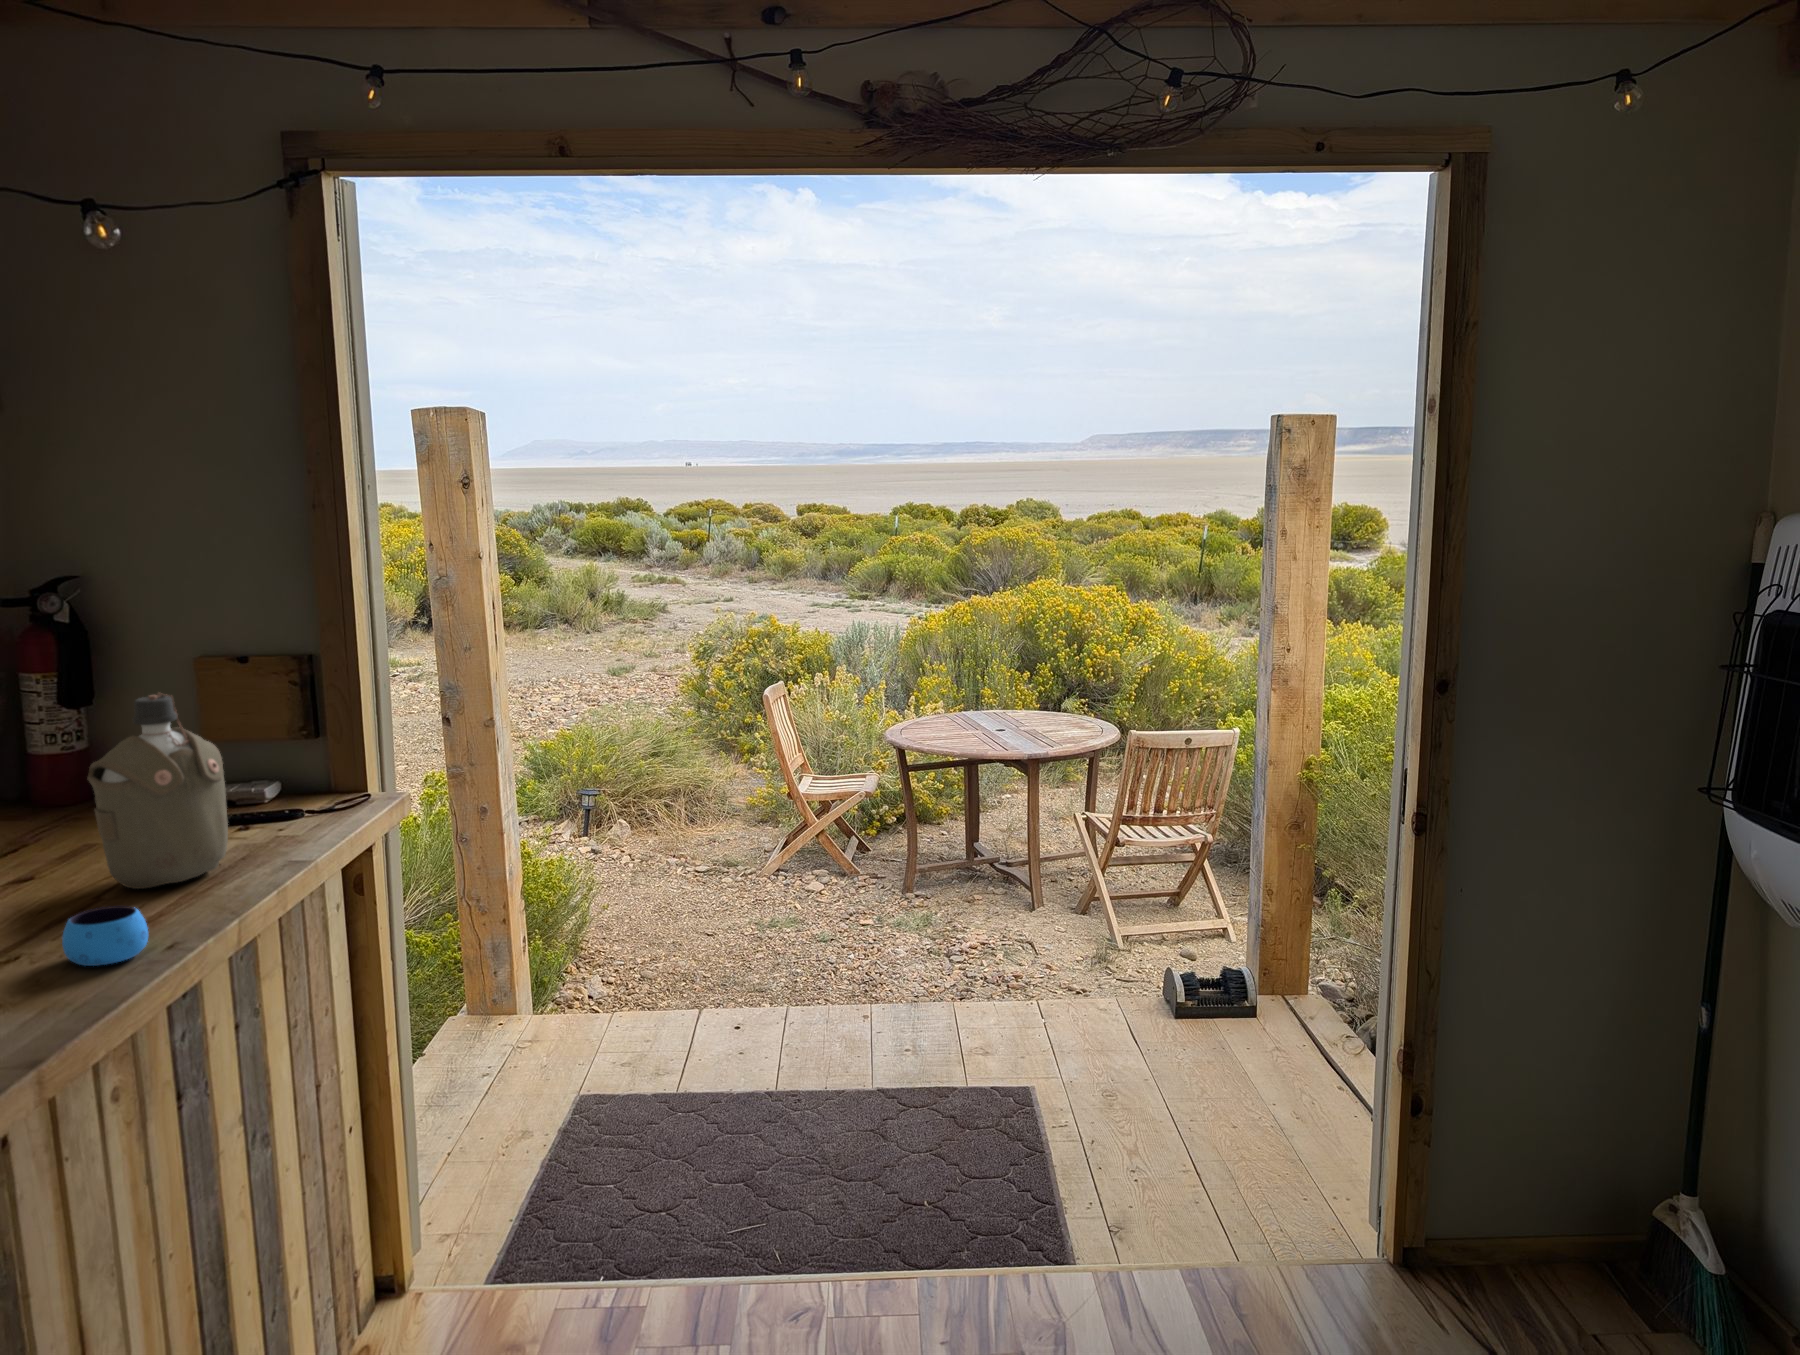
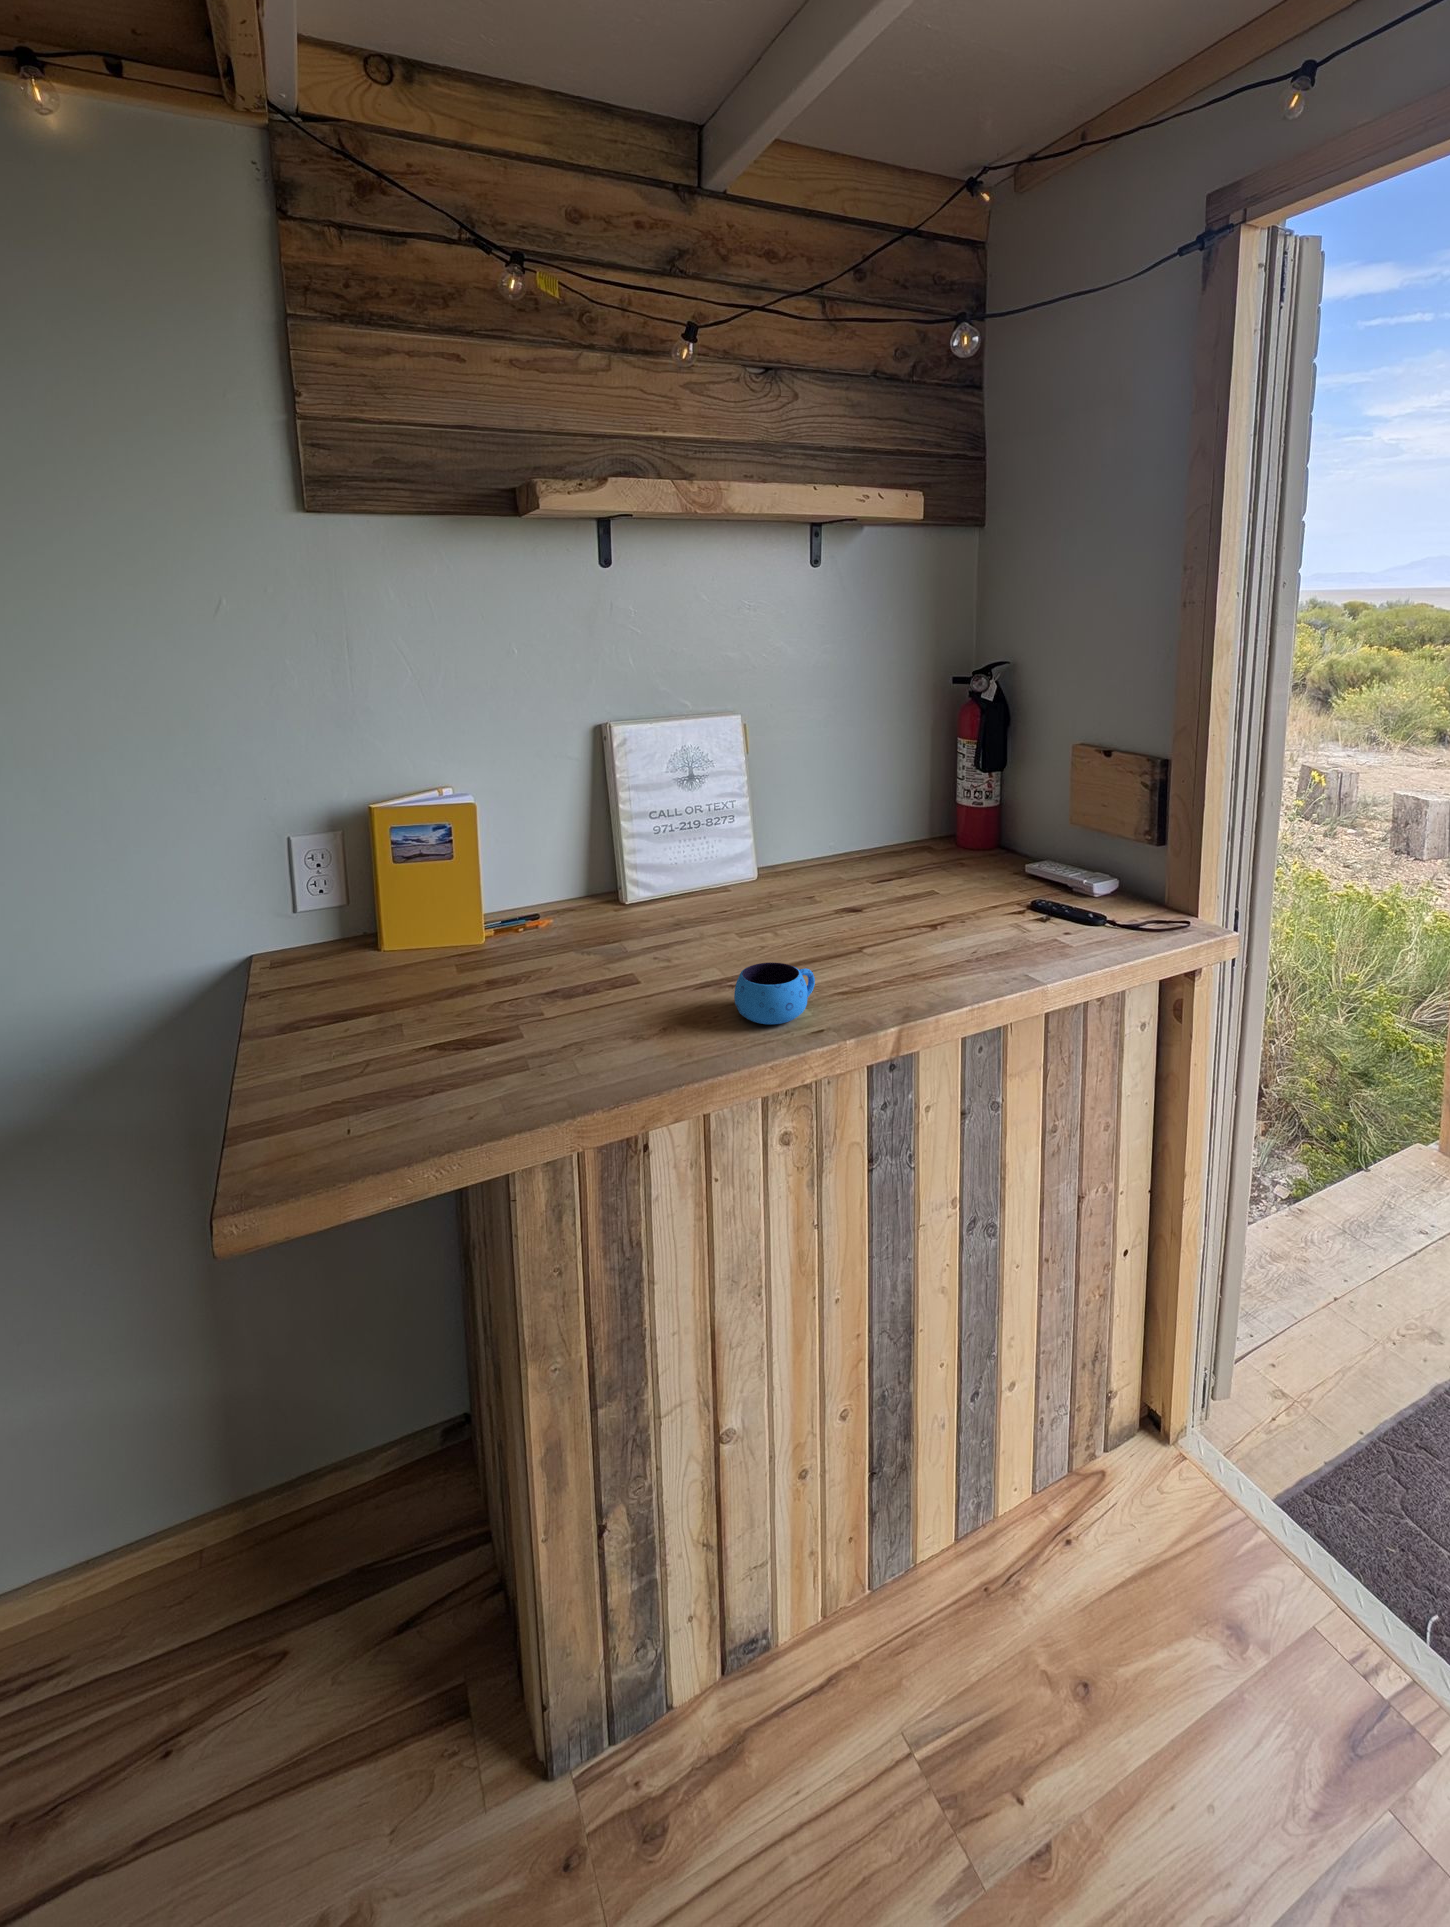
water bottle: present [88,693,228,889] -> none [870,768,996,955]

